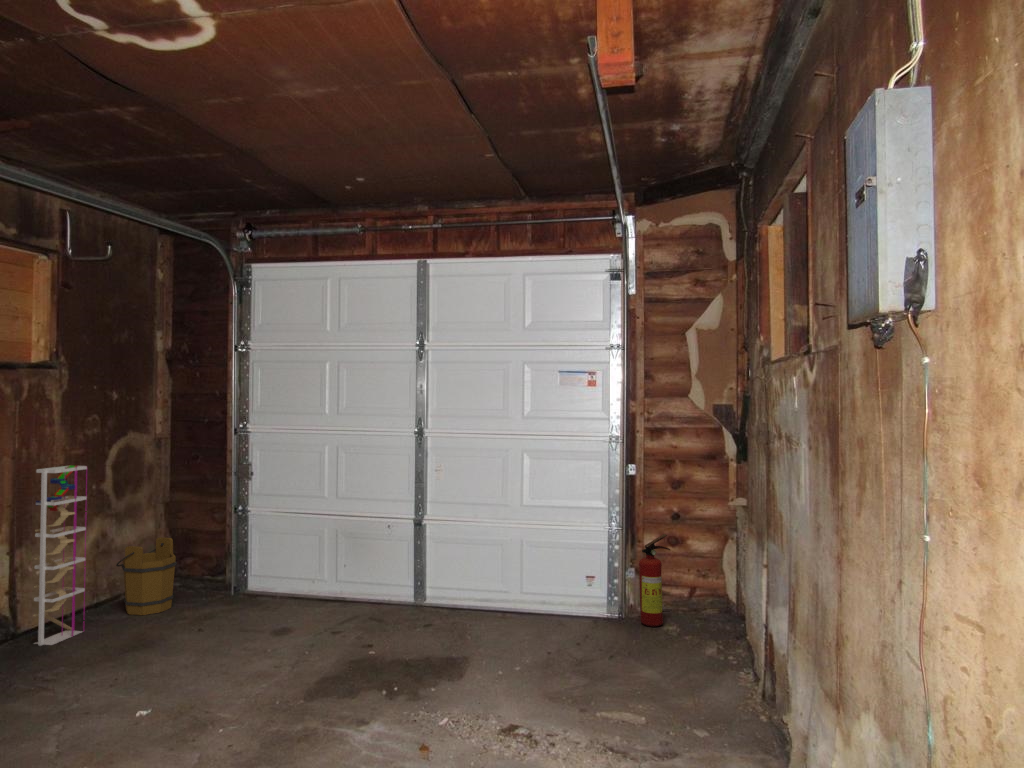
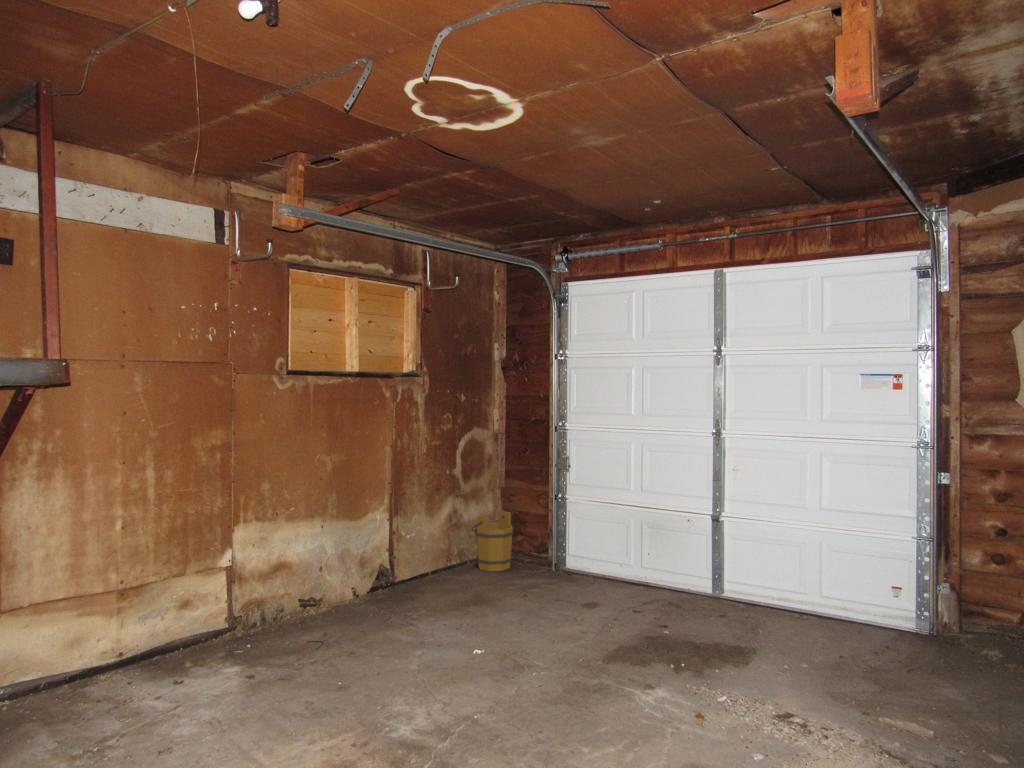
shelving unit: present [34,465,87,646] -> none [418,450,450,585]
fire extinguisher: present [639,534,670,627] -> none [955,552,996,650]

